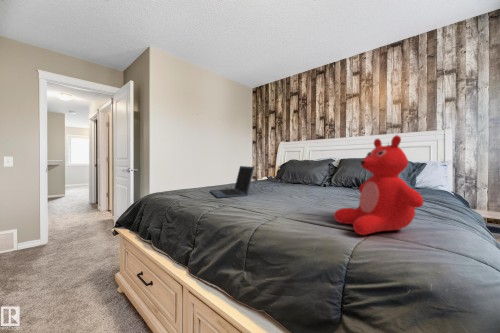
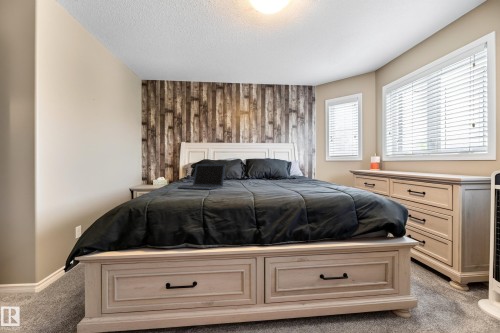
teddy bear: present [334,135,423,235] -> none [306,149,339,189]

